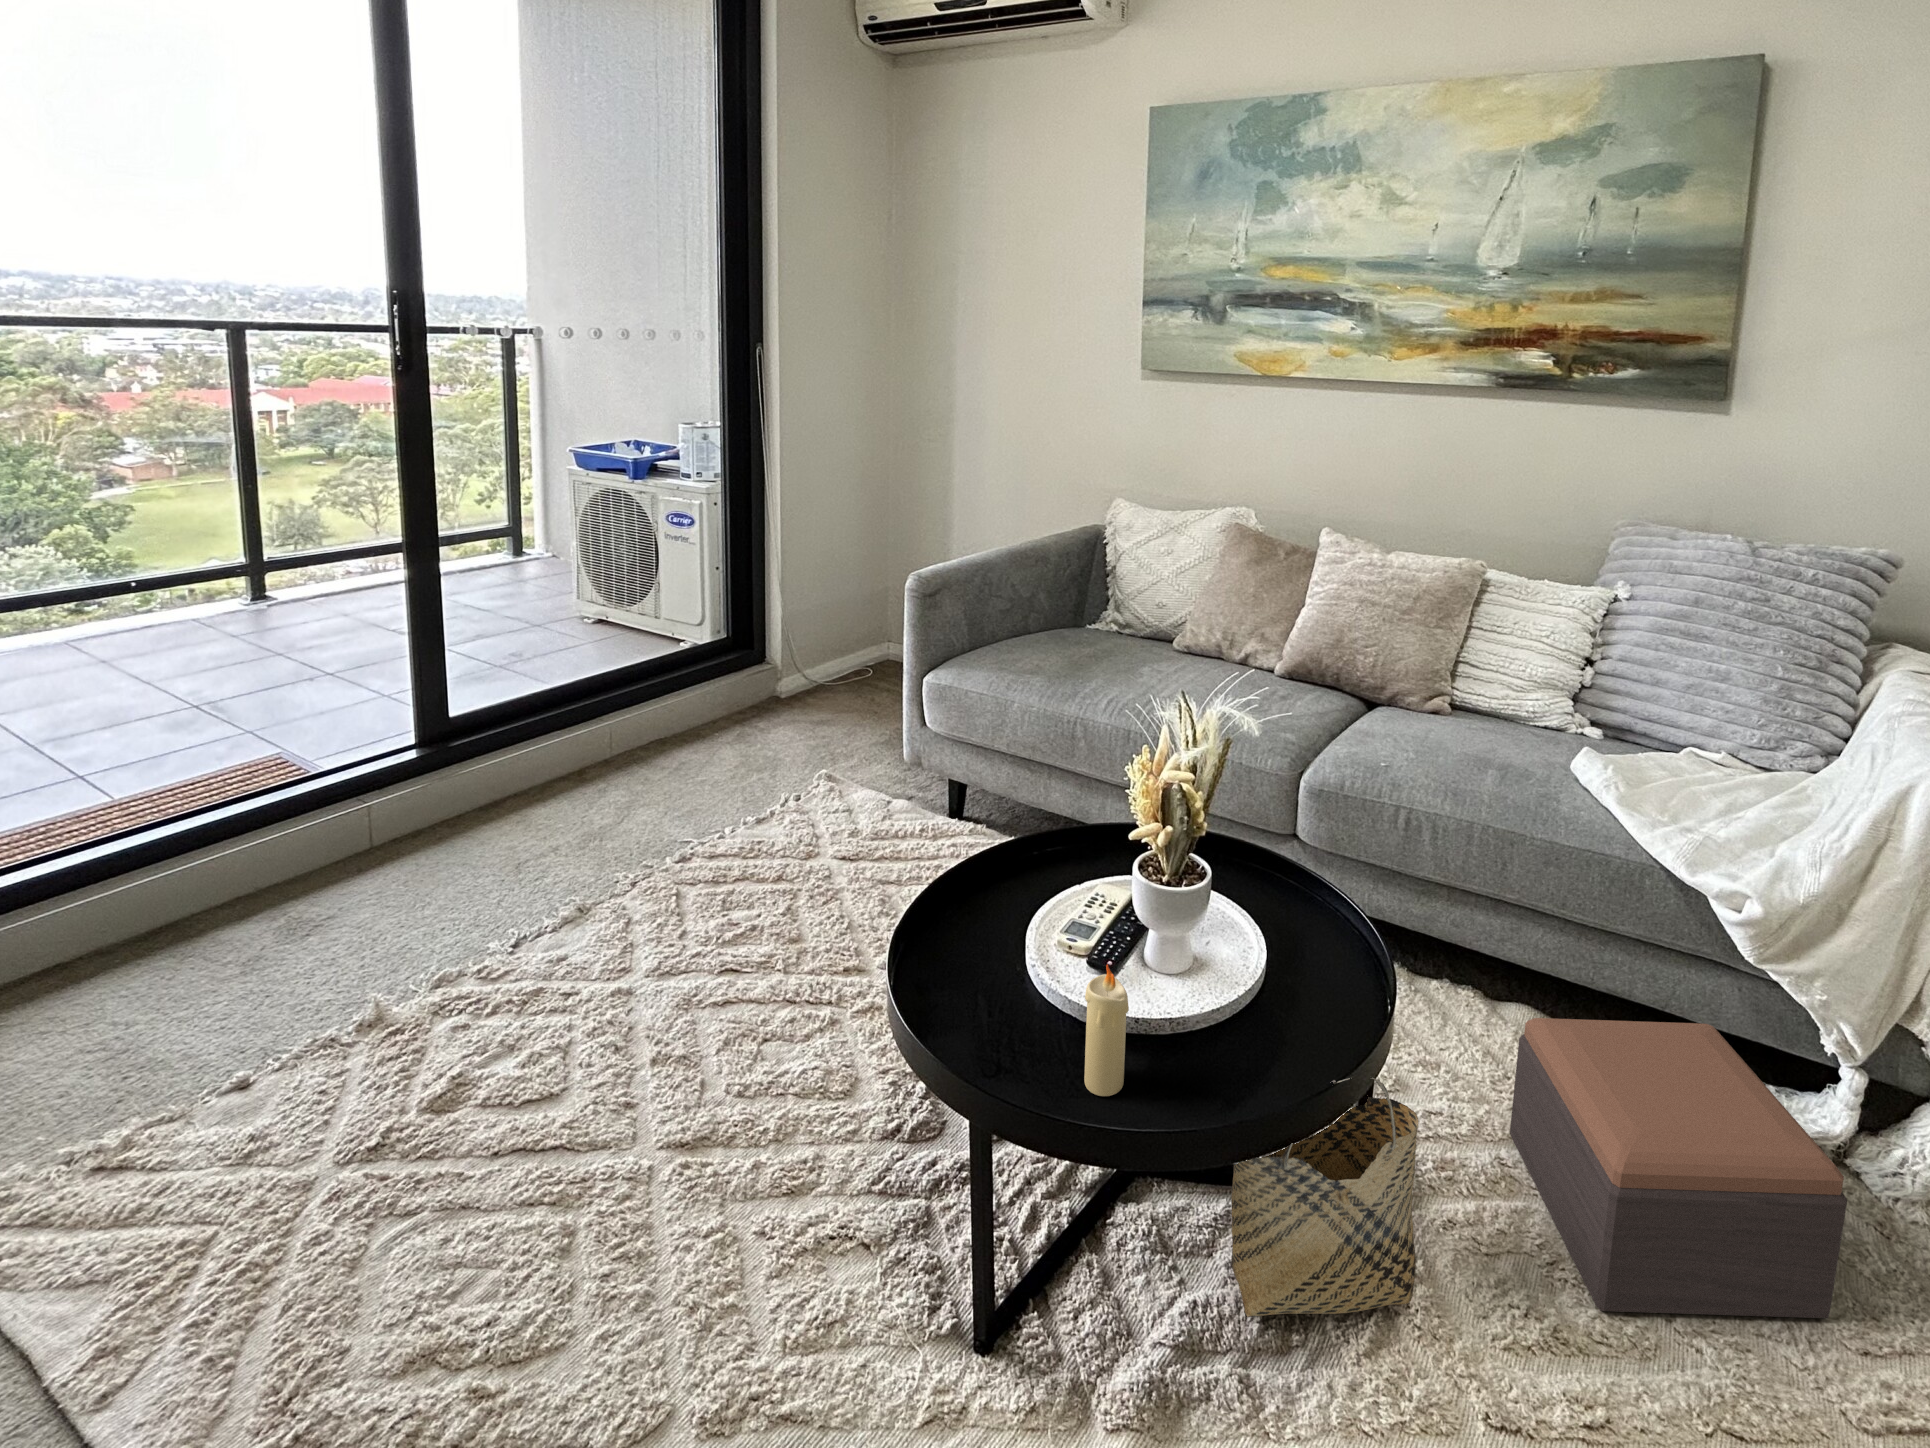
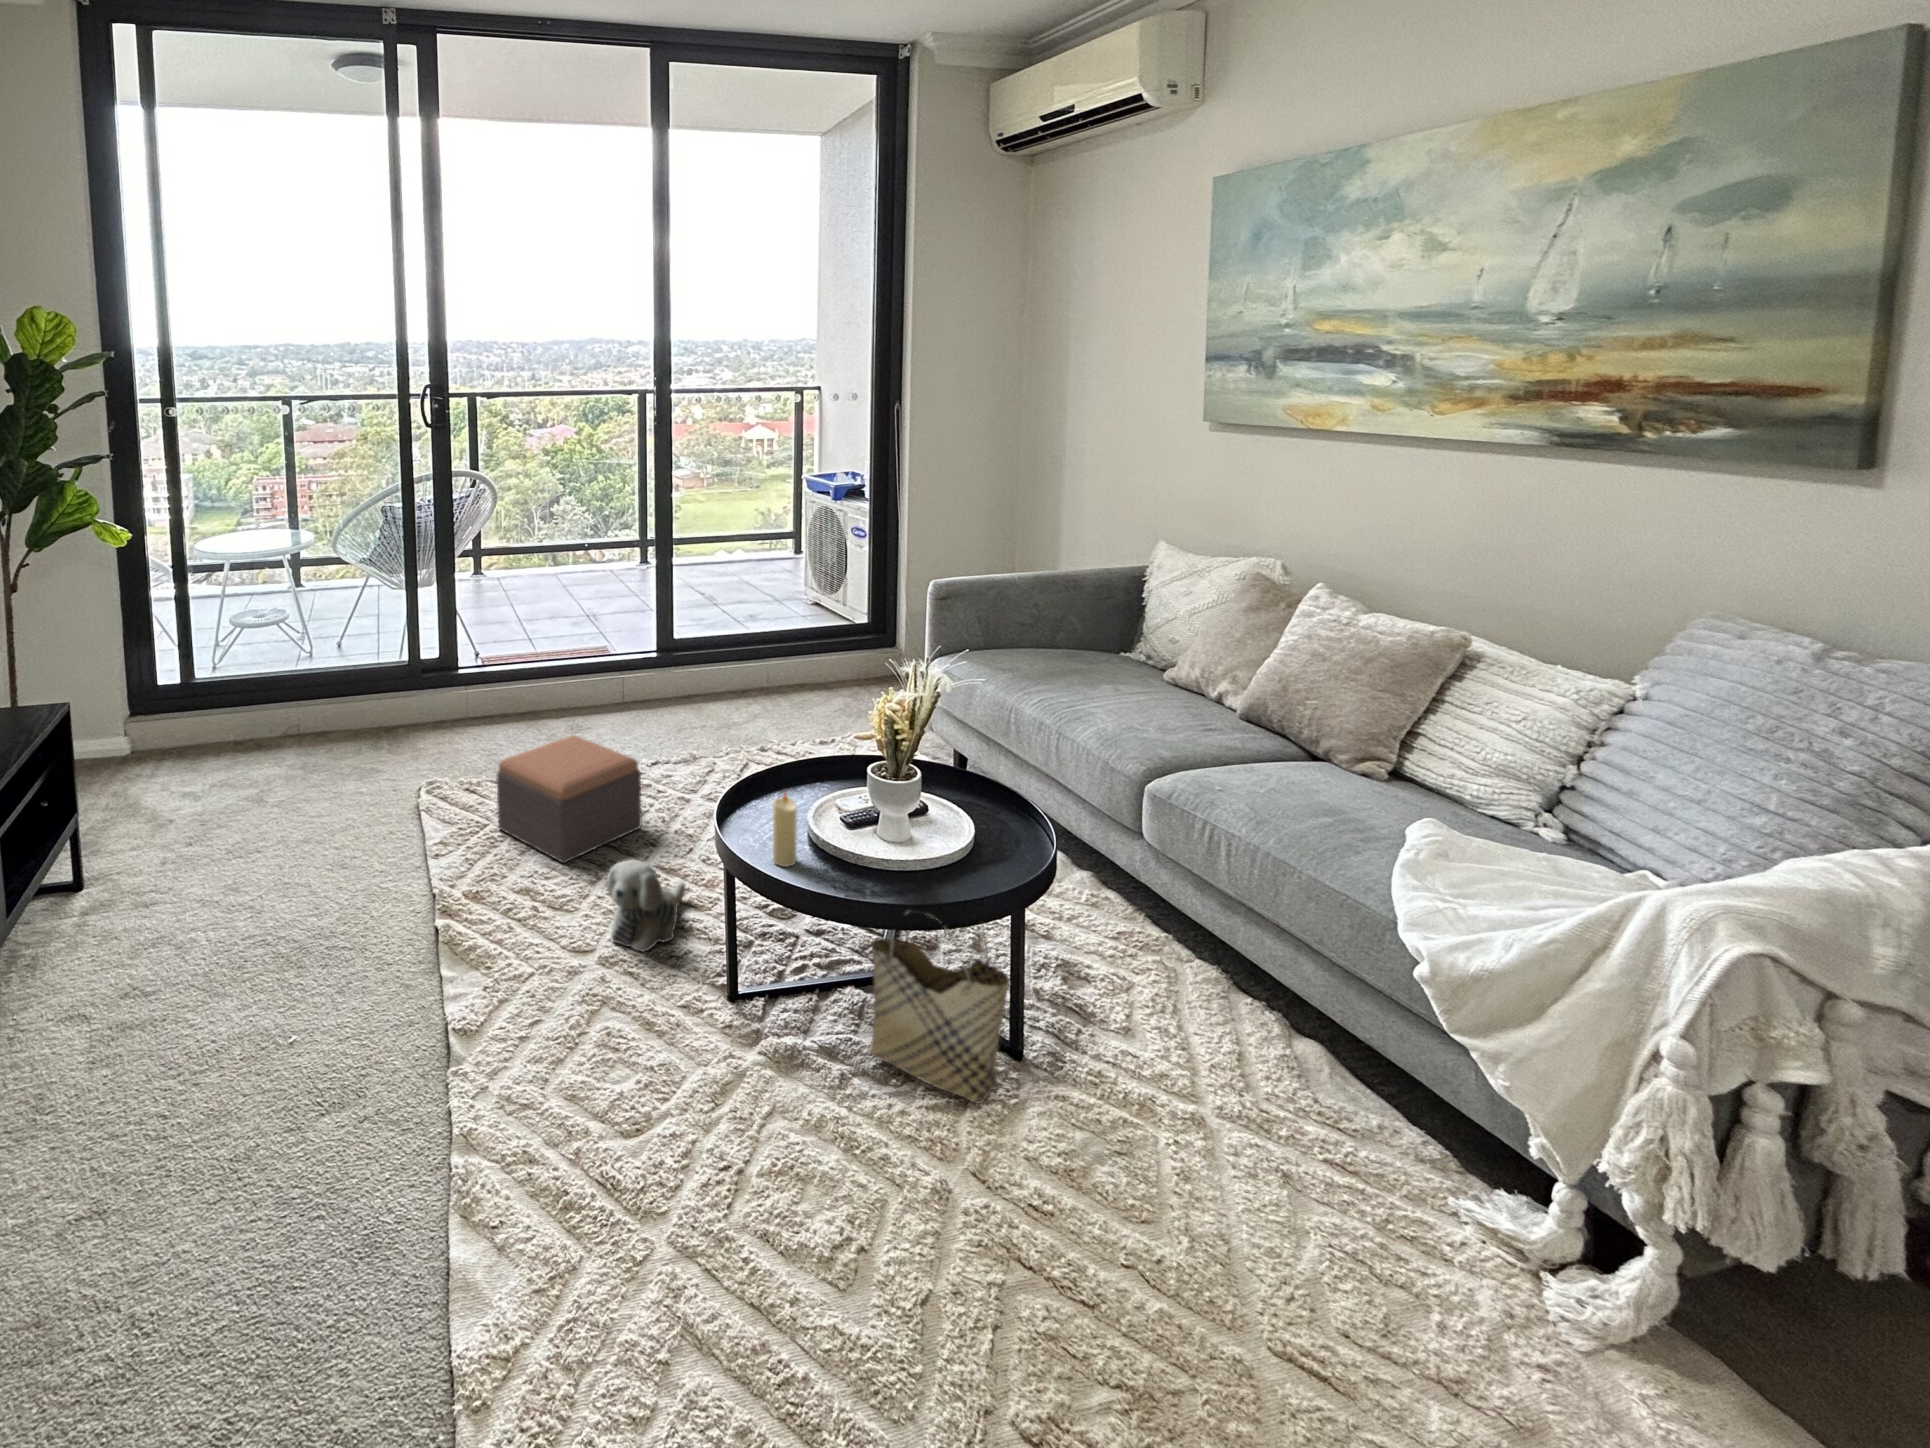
footstool: present [1510,1018,1847,1318] -> present [497,735,641,863]
plush toy: none [665,1162,818,1368] -> present [607,860,686,952]

